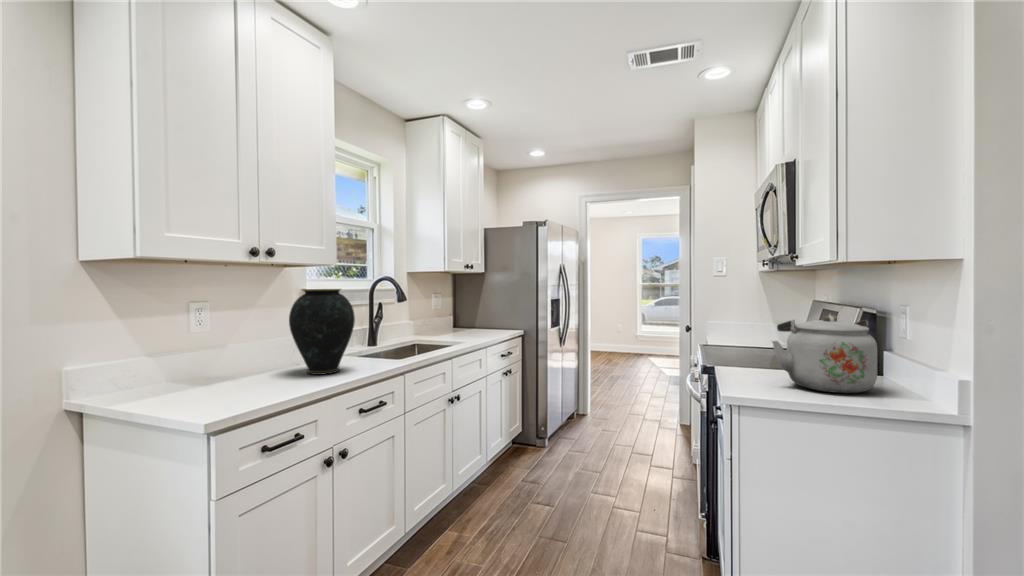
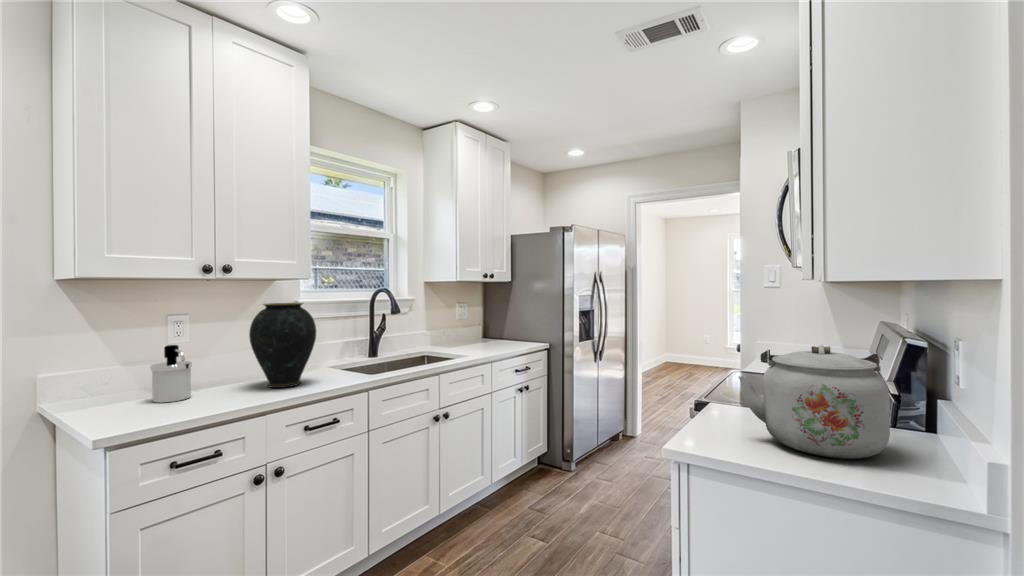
soap dispenser: none [202,332,249,392] -> present [151,345,192,403]

